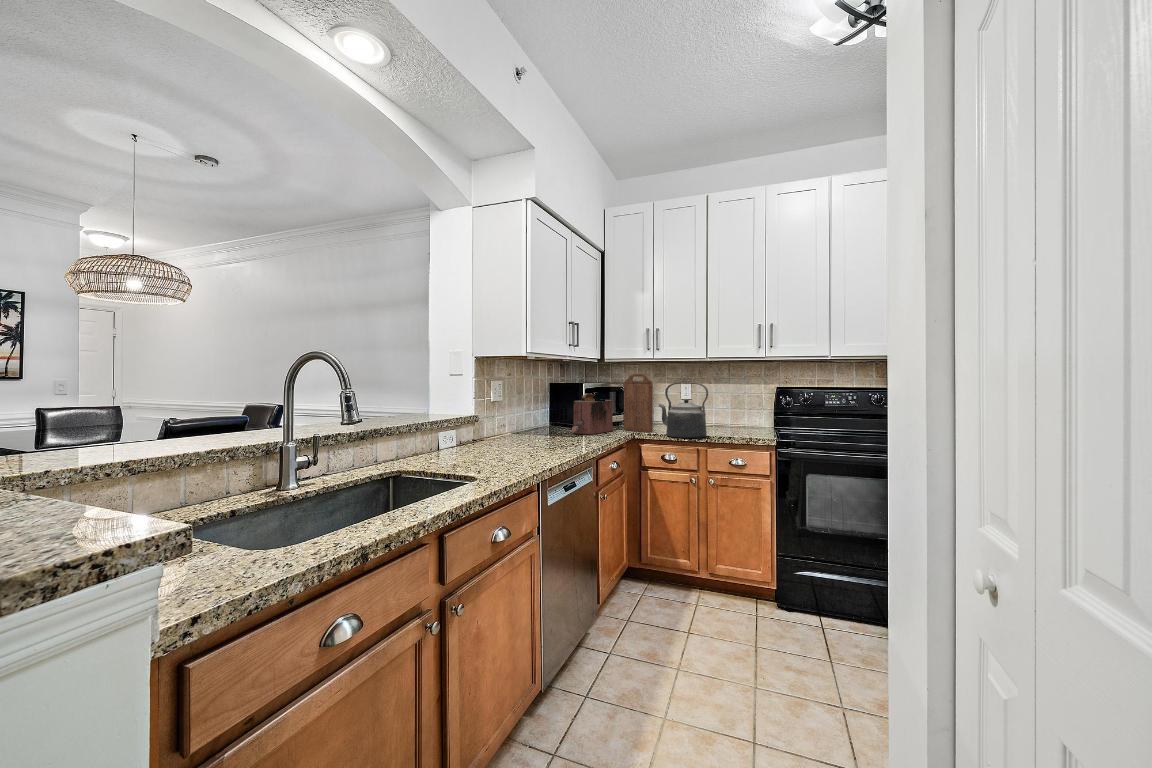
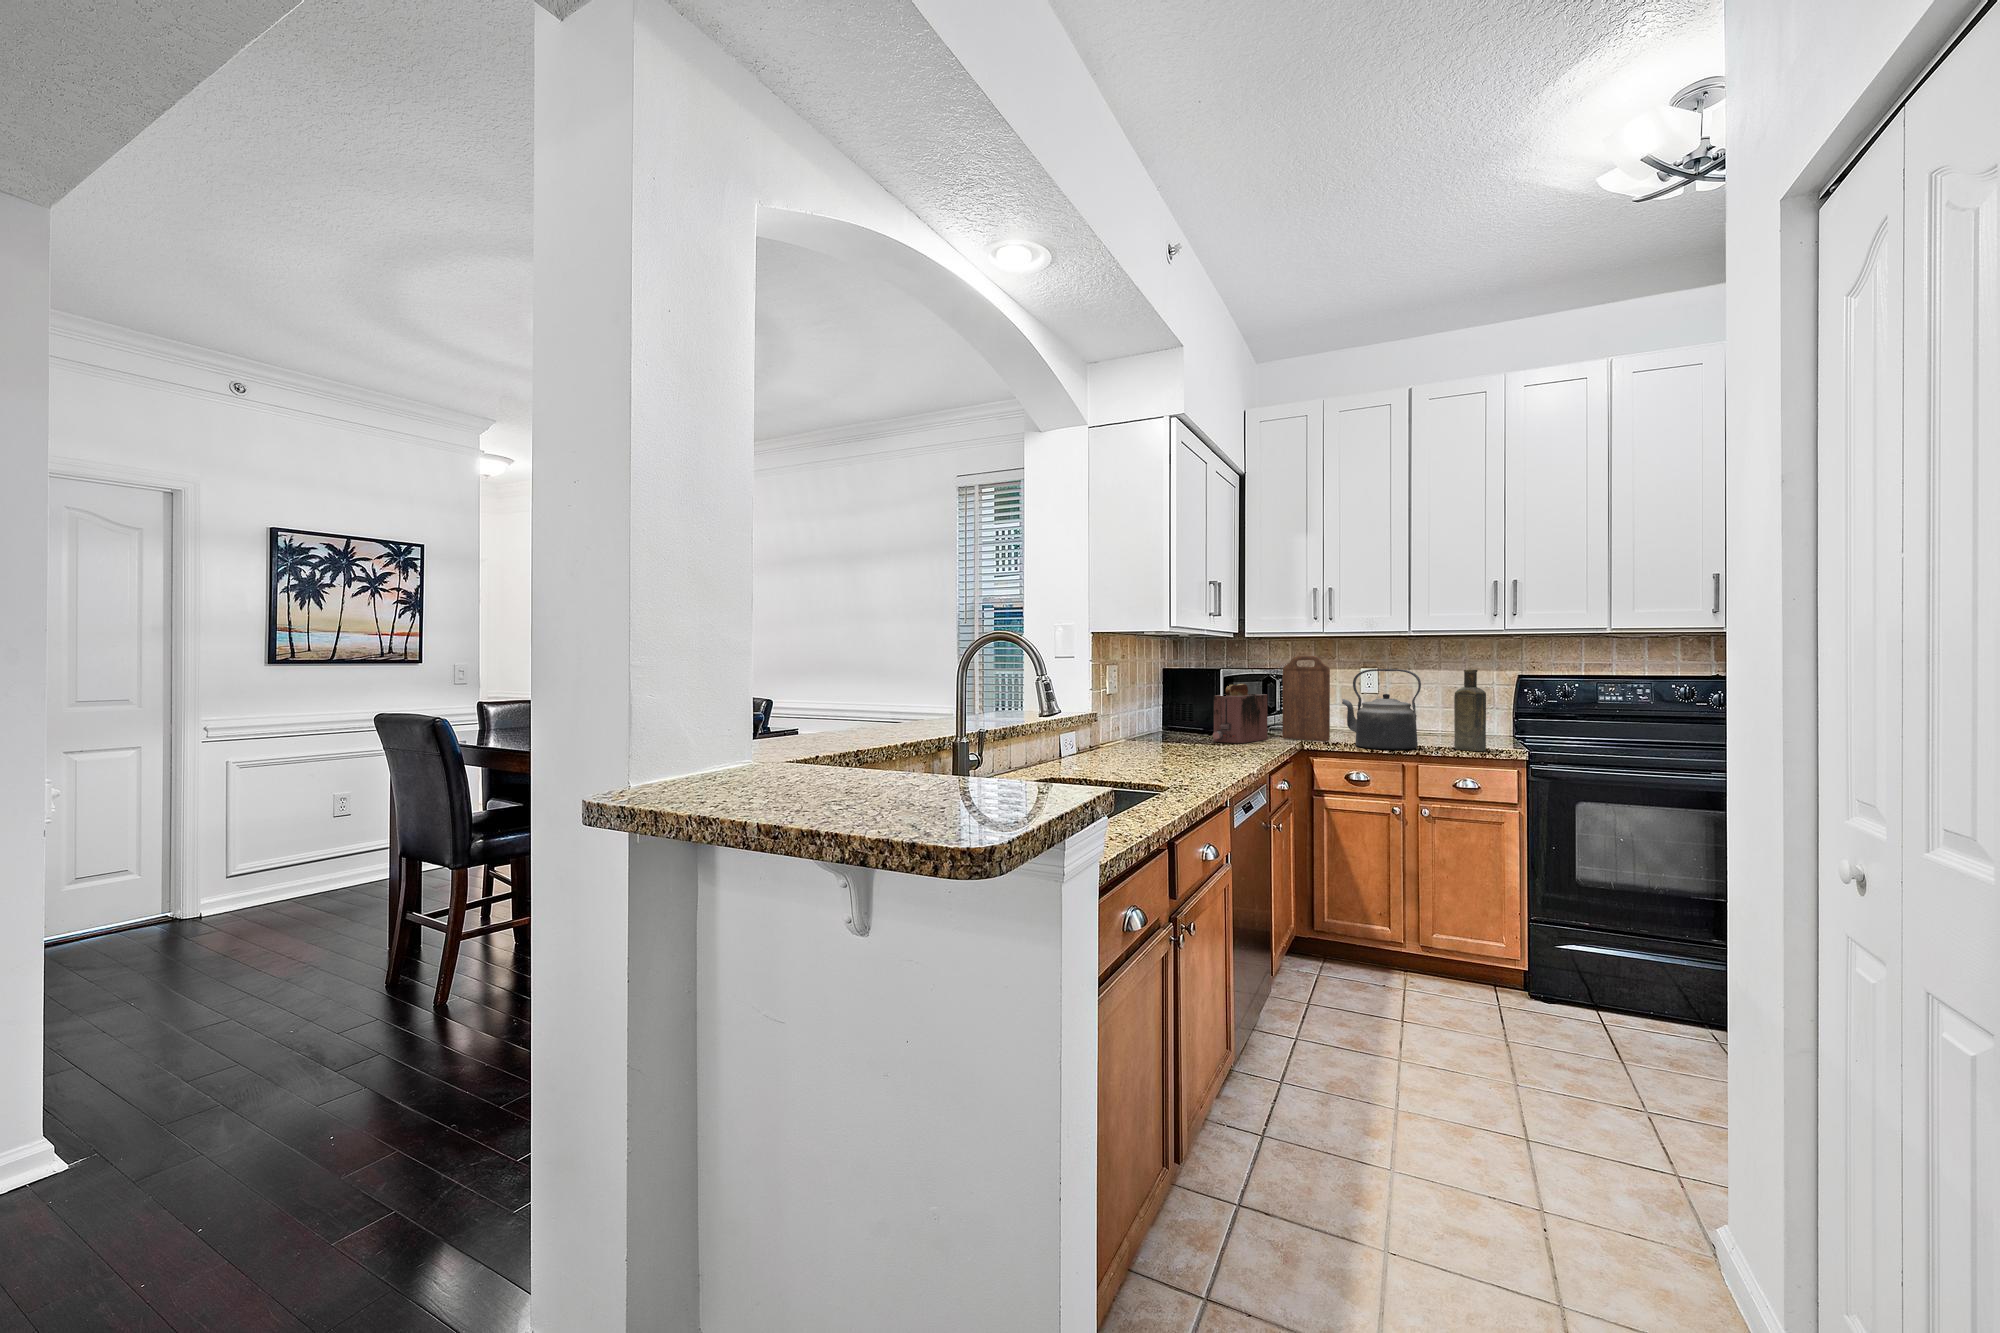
bottle: none [731,383,750,439] -> present [1454,669,1486,751]

